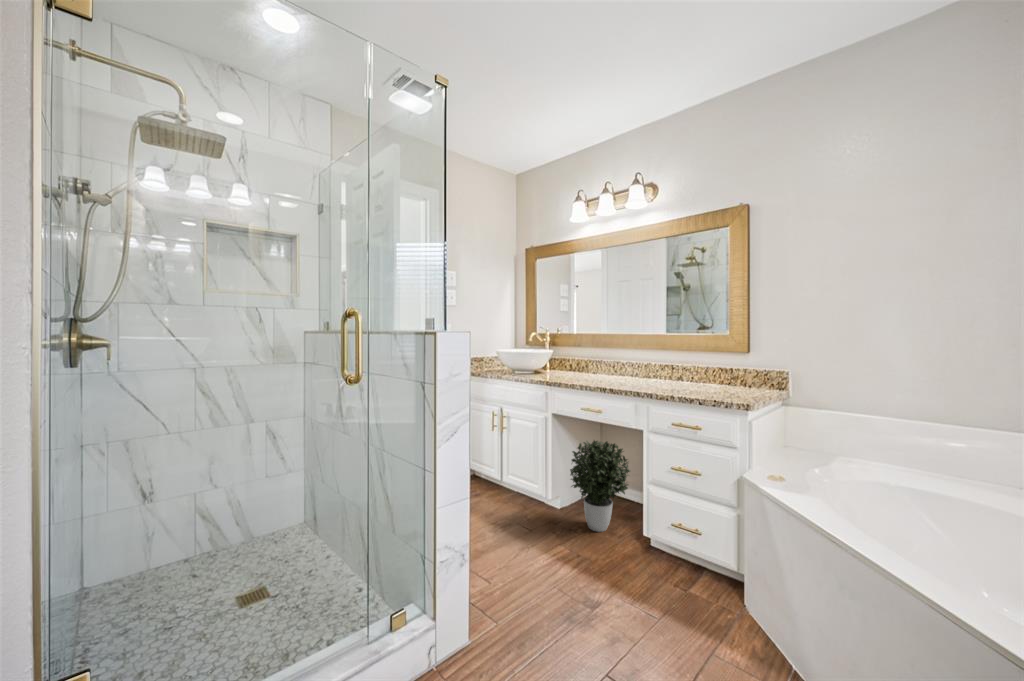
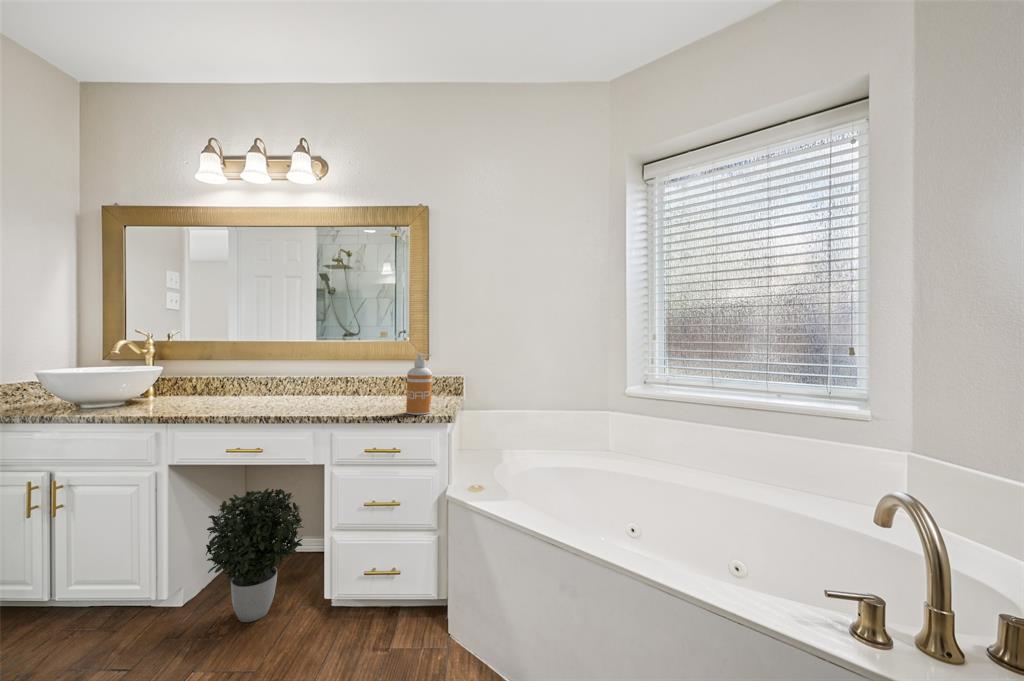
soap dispenser: none [711,345,736,400] -> present [406,354,432,415]

